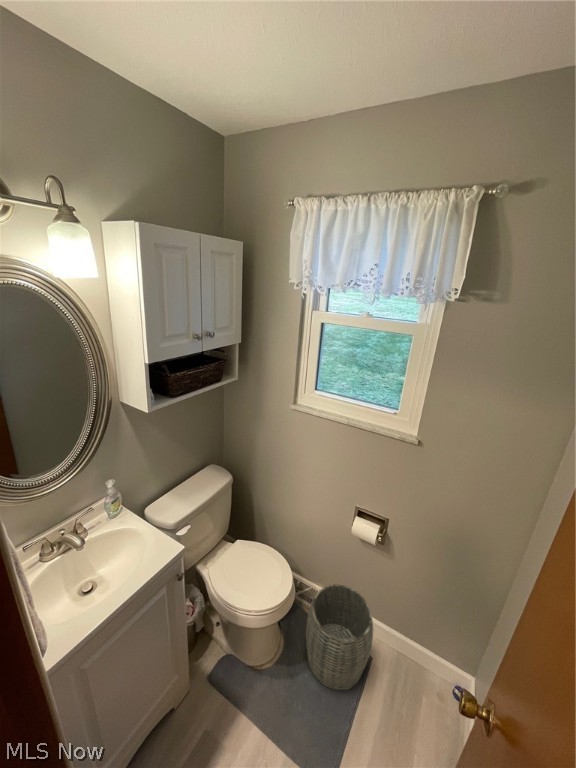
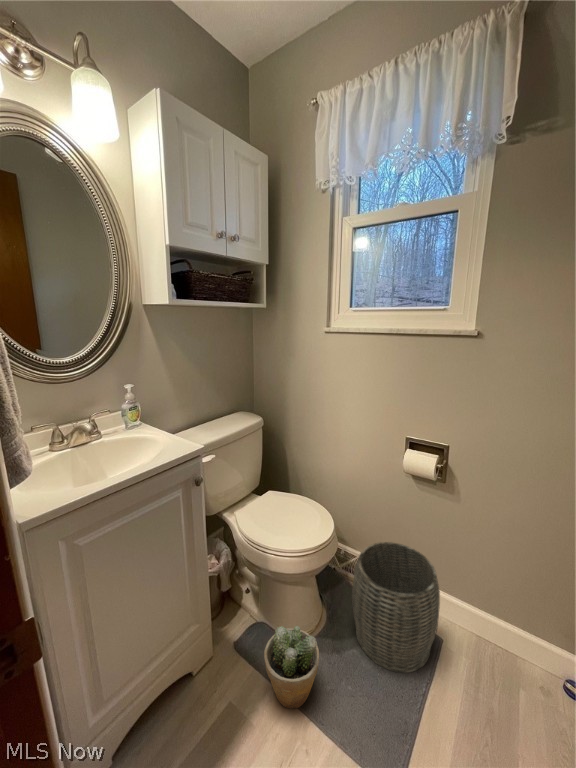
potted plant: none [237,668,280,734] -> present [264,626,319,708]

